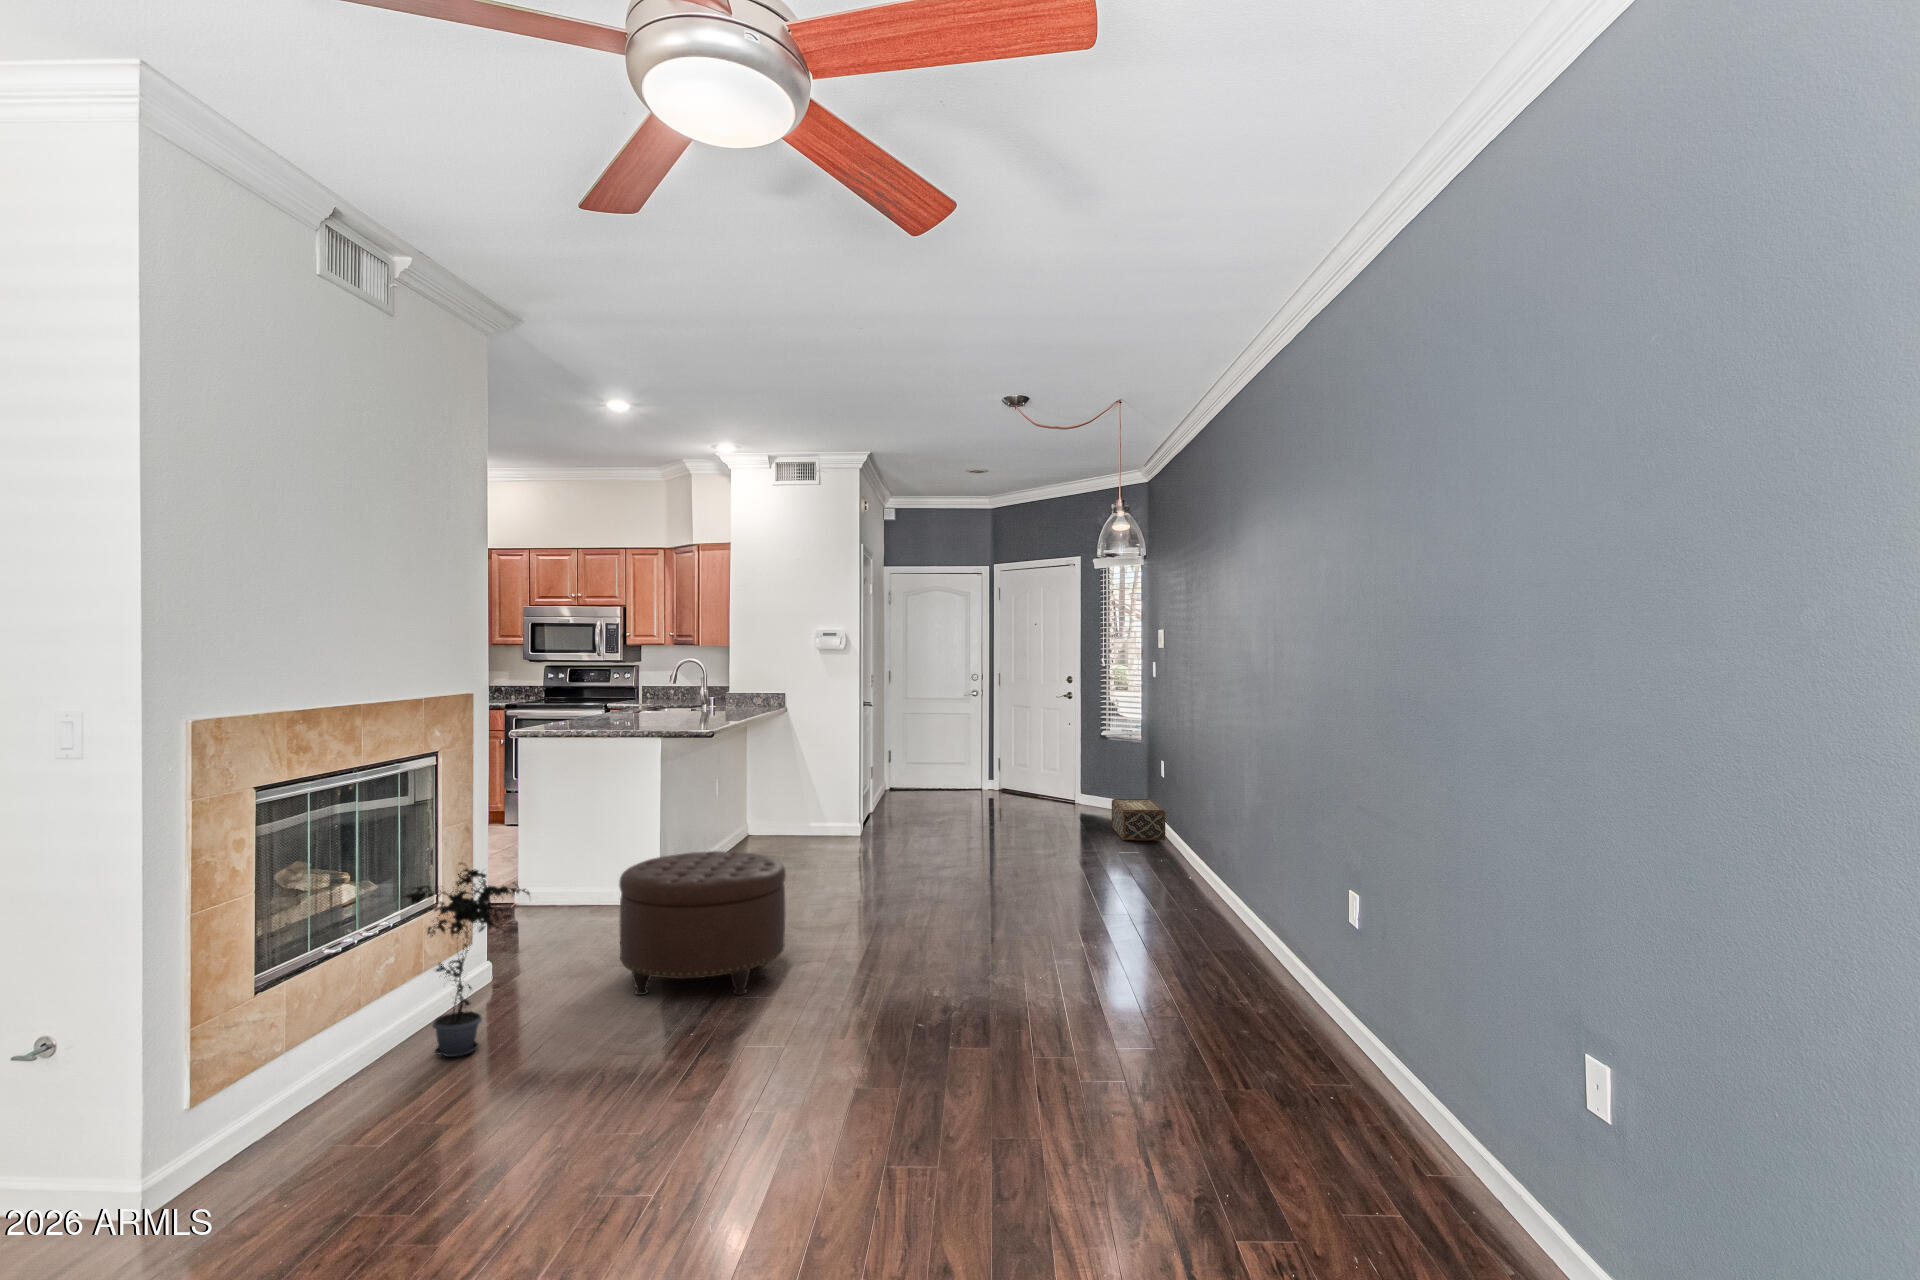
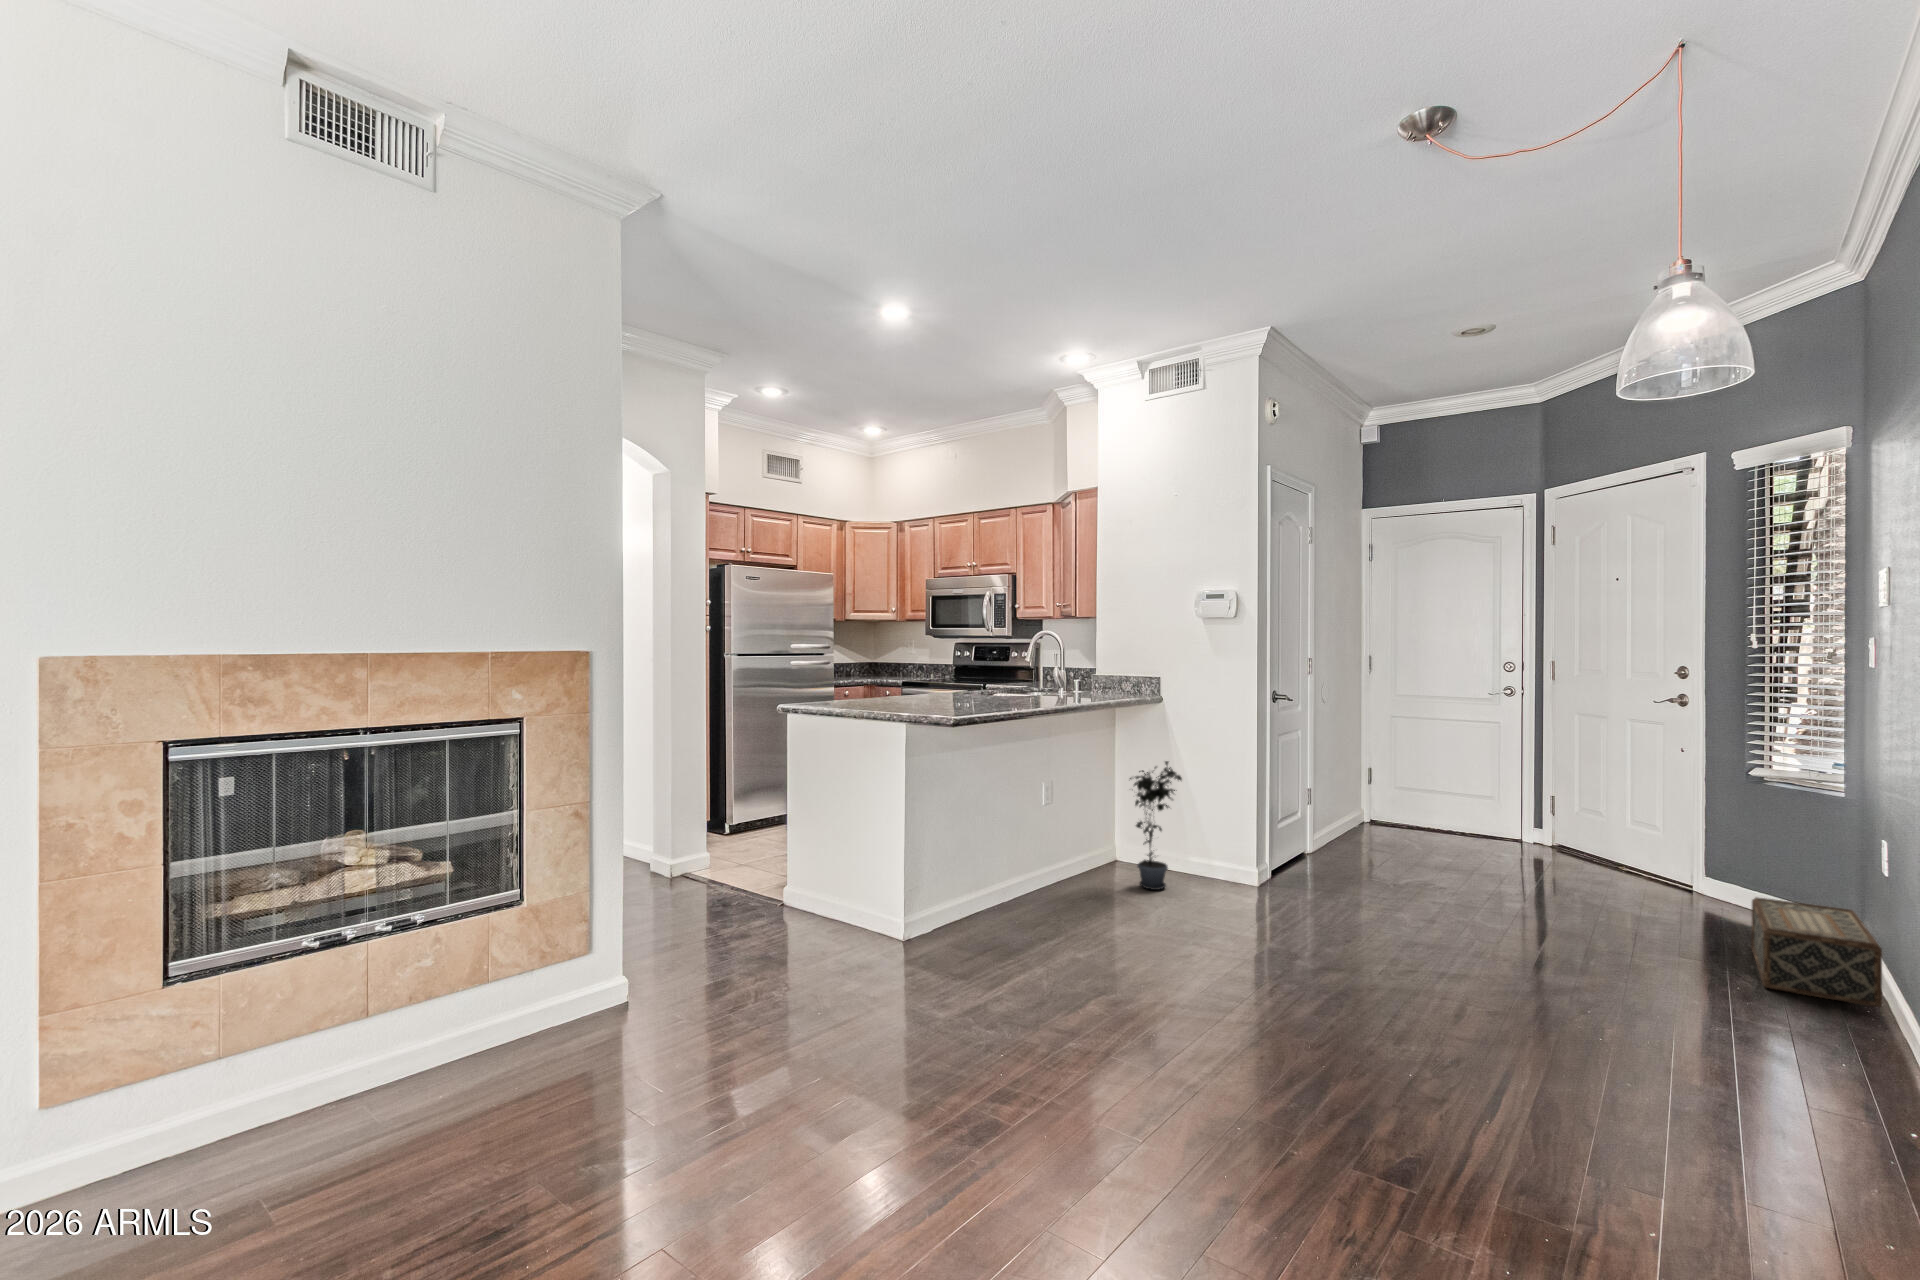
ottoman: present [619,851,786,995] -> none [598,906,866,1183]
potted plant: present [406,863,530,1057] -> present [1130,761,1182,890]

